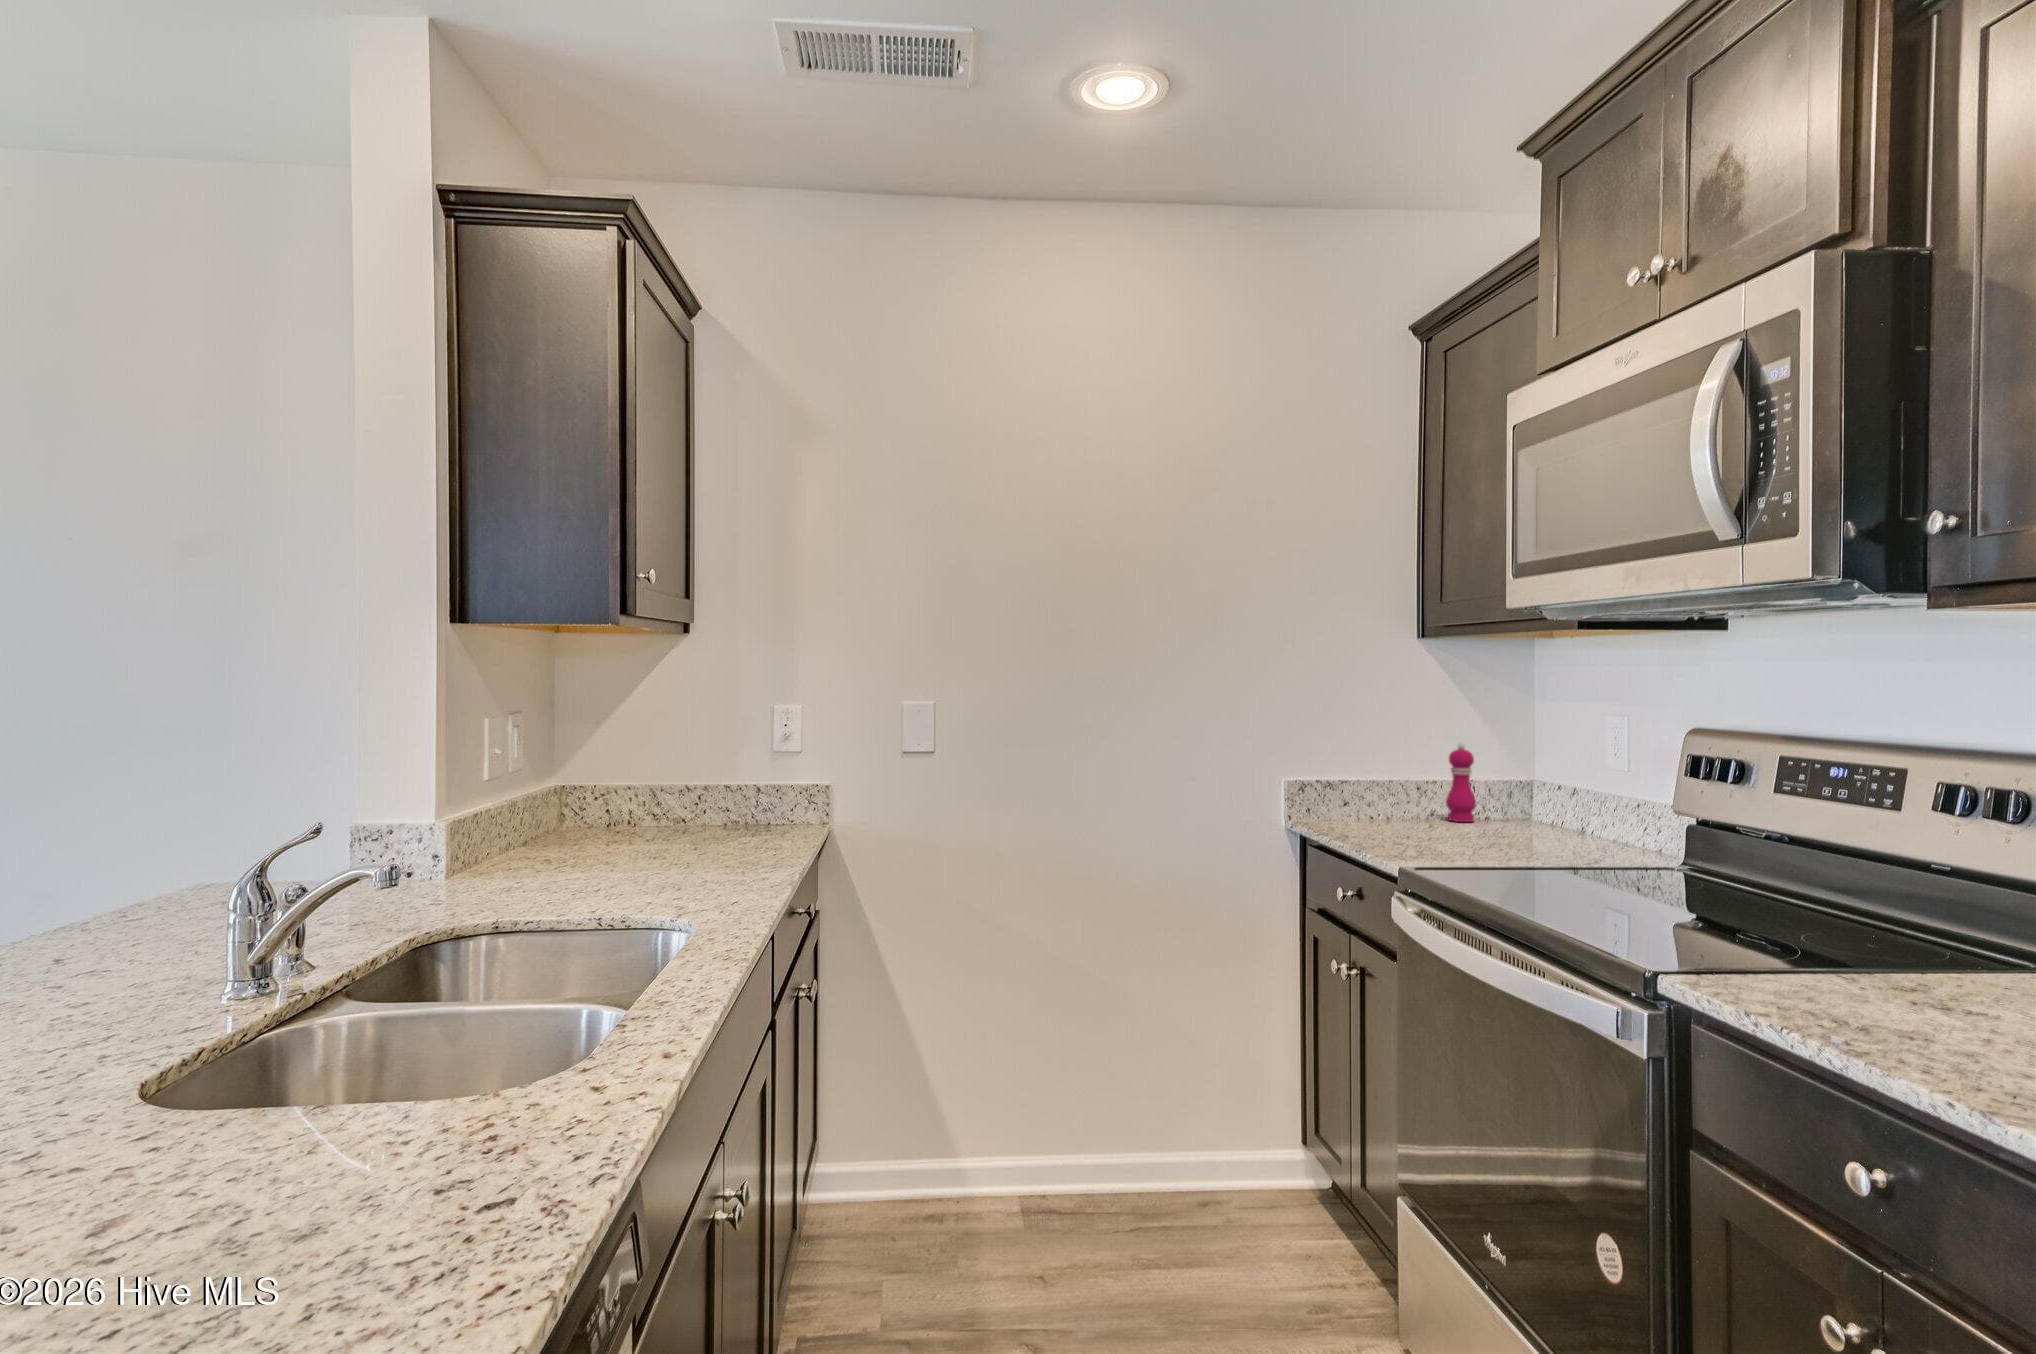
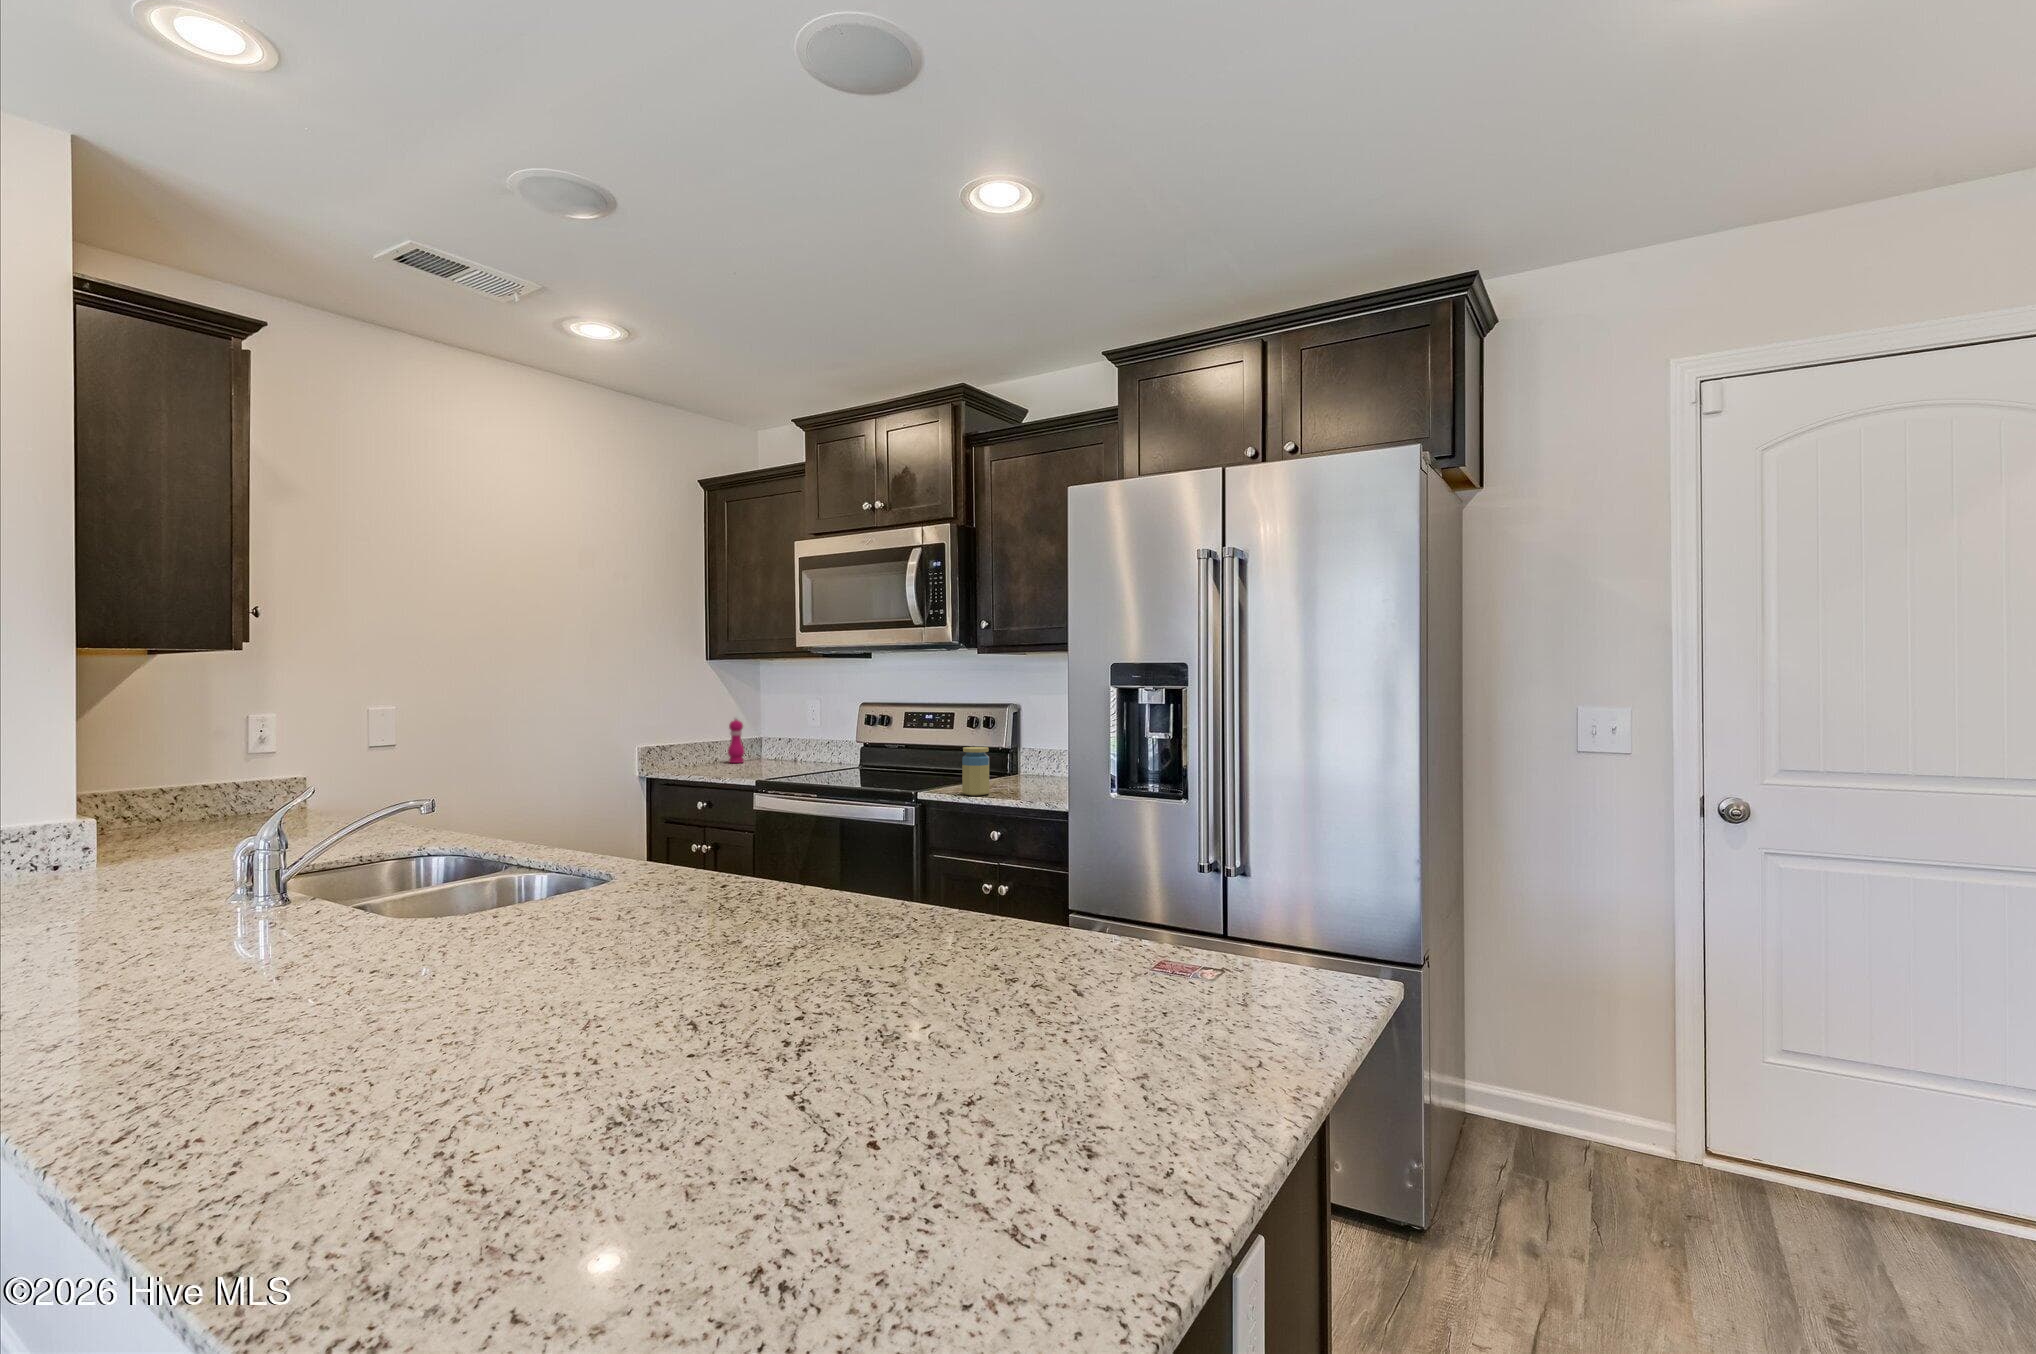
jar: none [1832,873,1945,1033] -> present [962,747,989,796]

